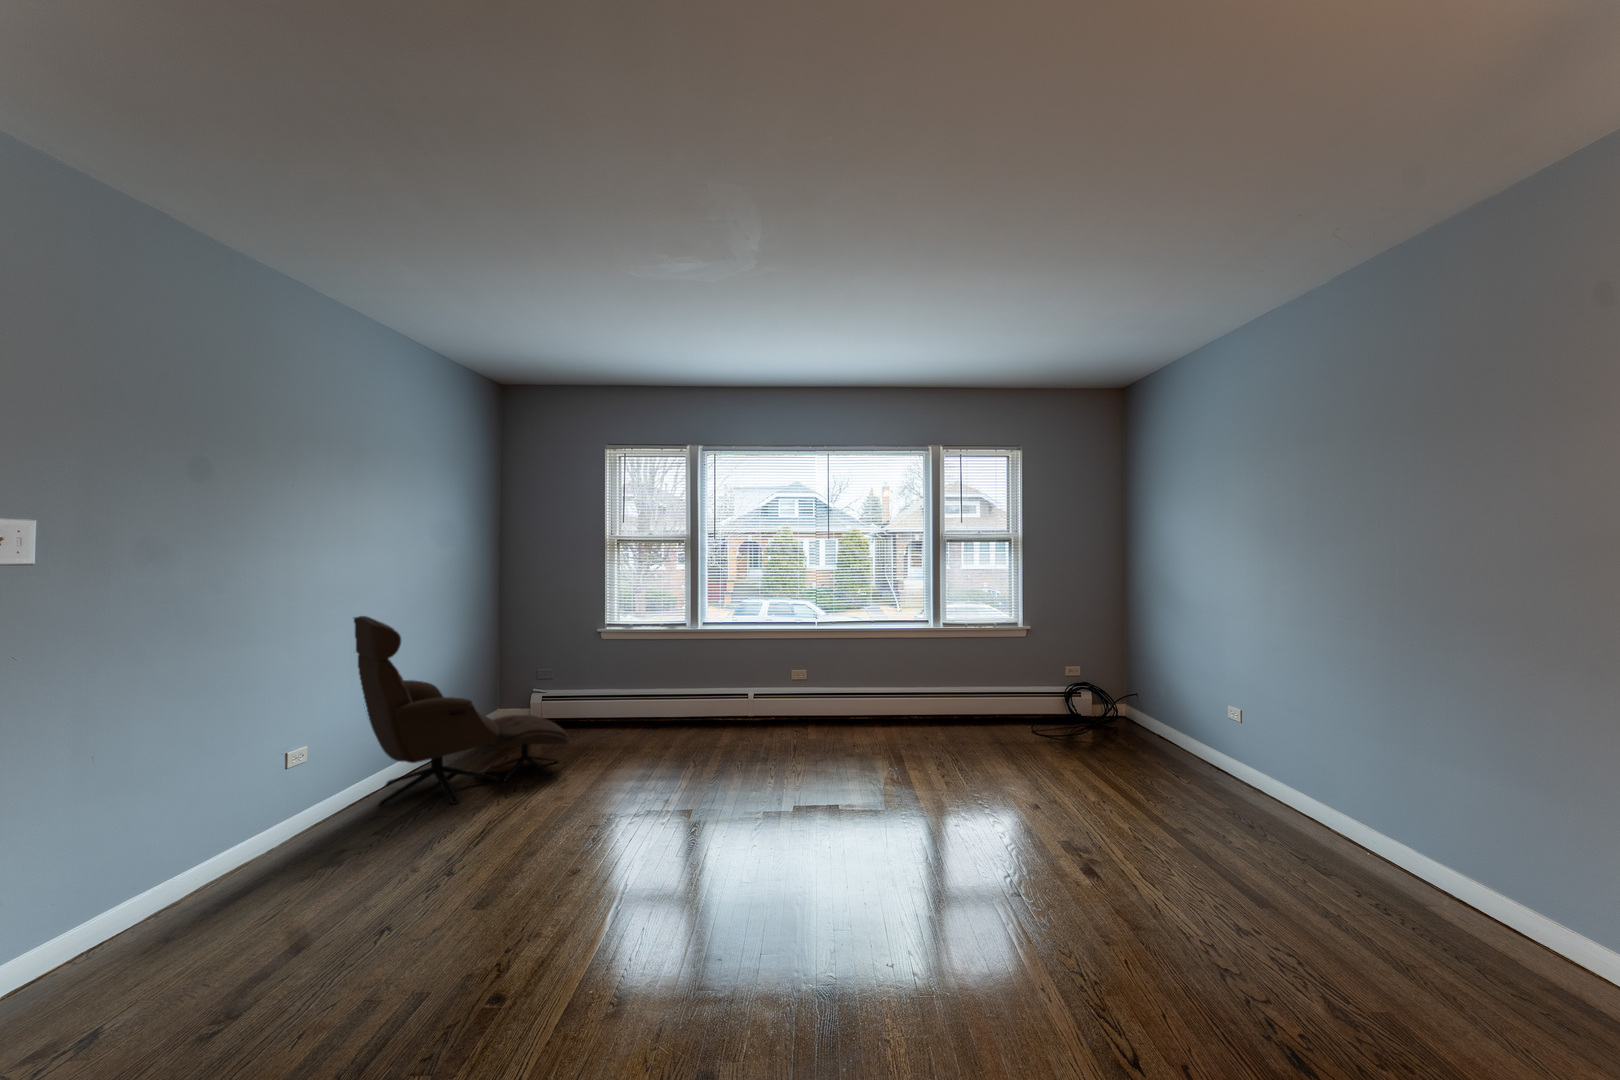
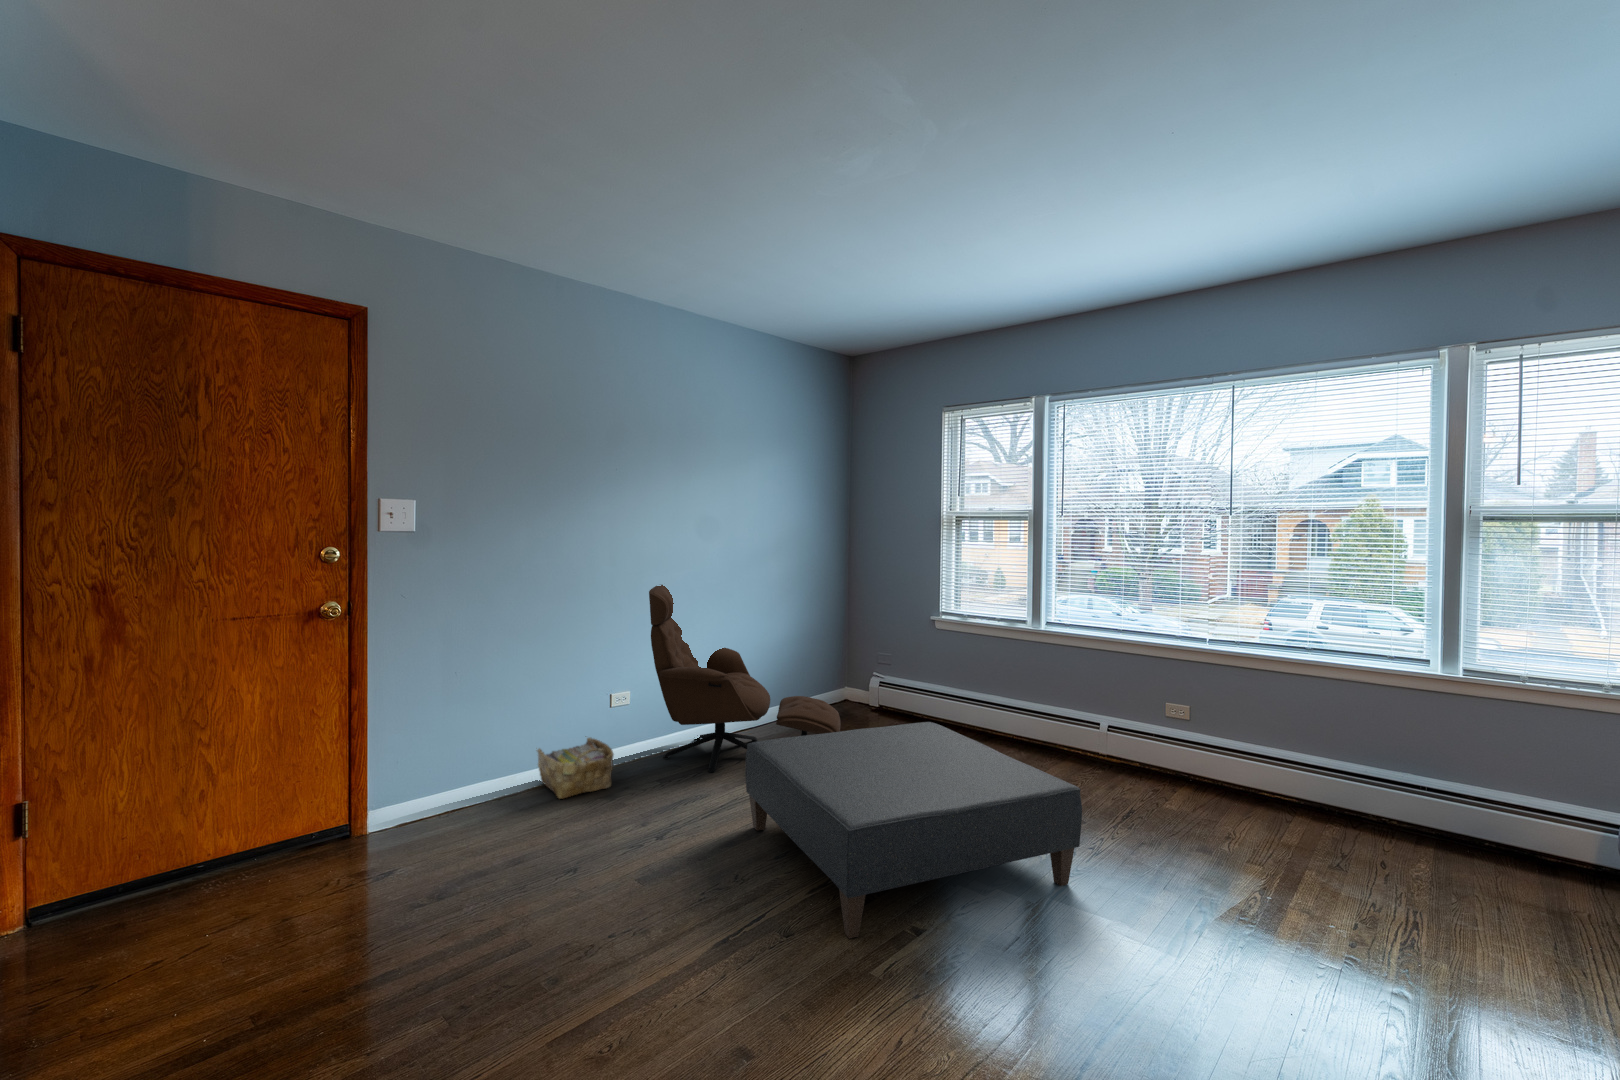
ottoman: none [557,709,822,854] -> present [745,722,1082,938]
woven basket: none [253,789,367,868] -> present [537,738,614,799]

